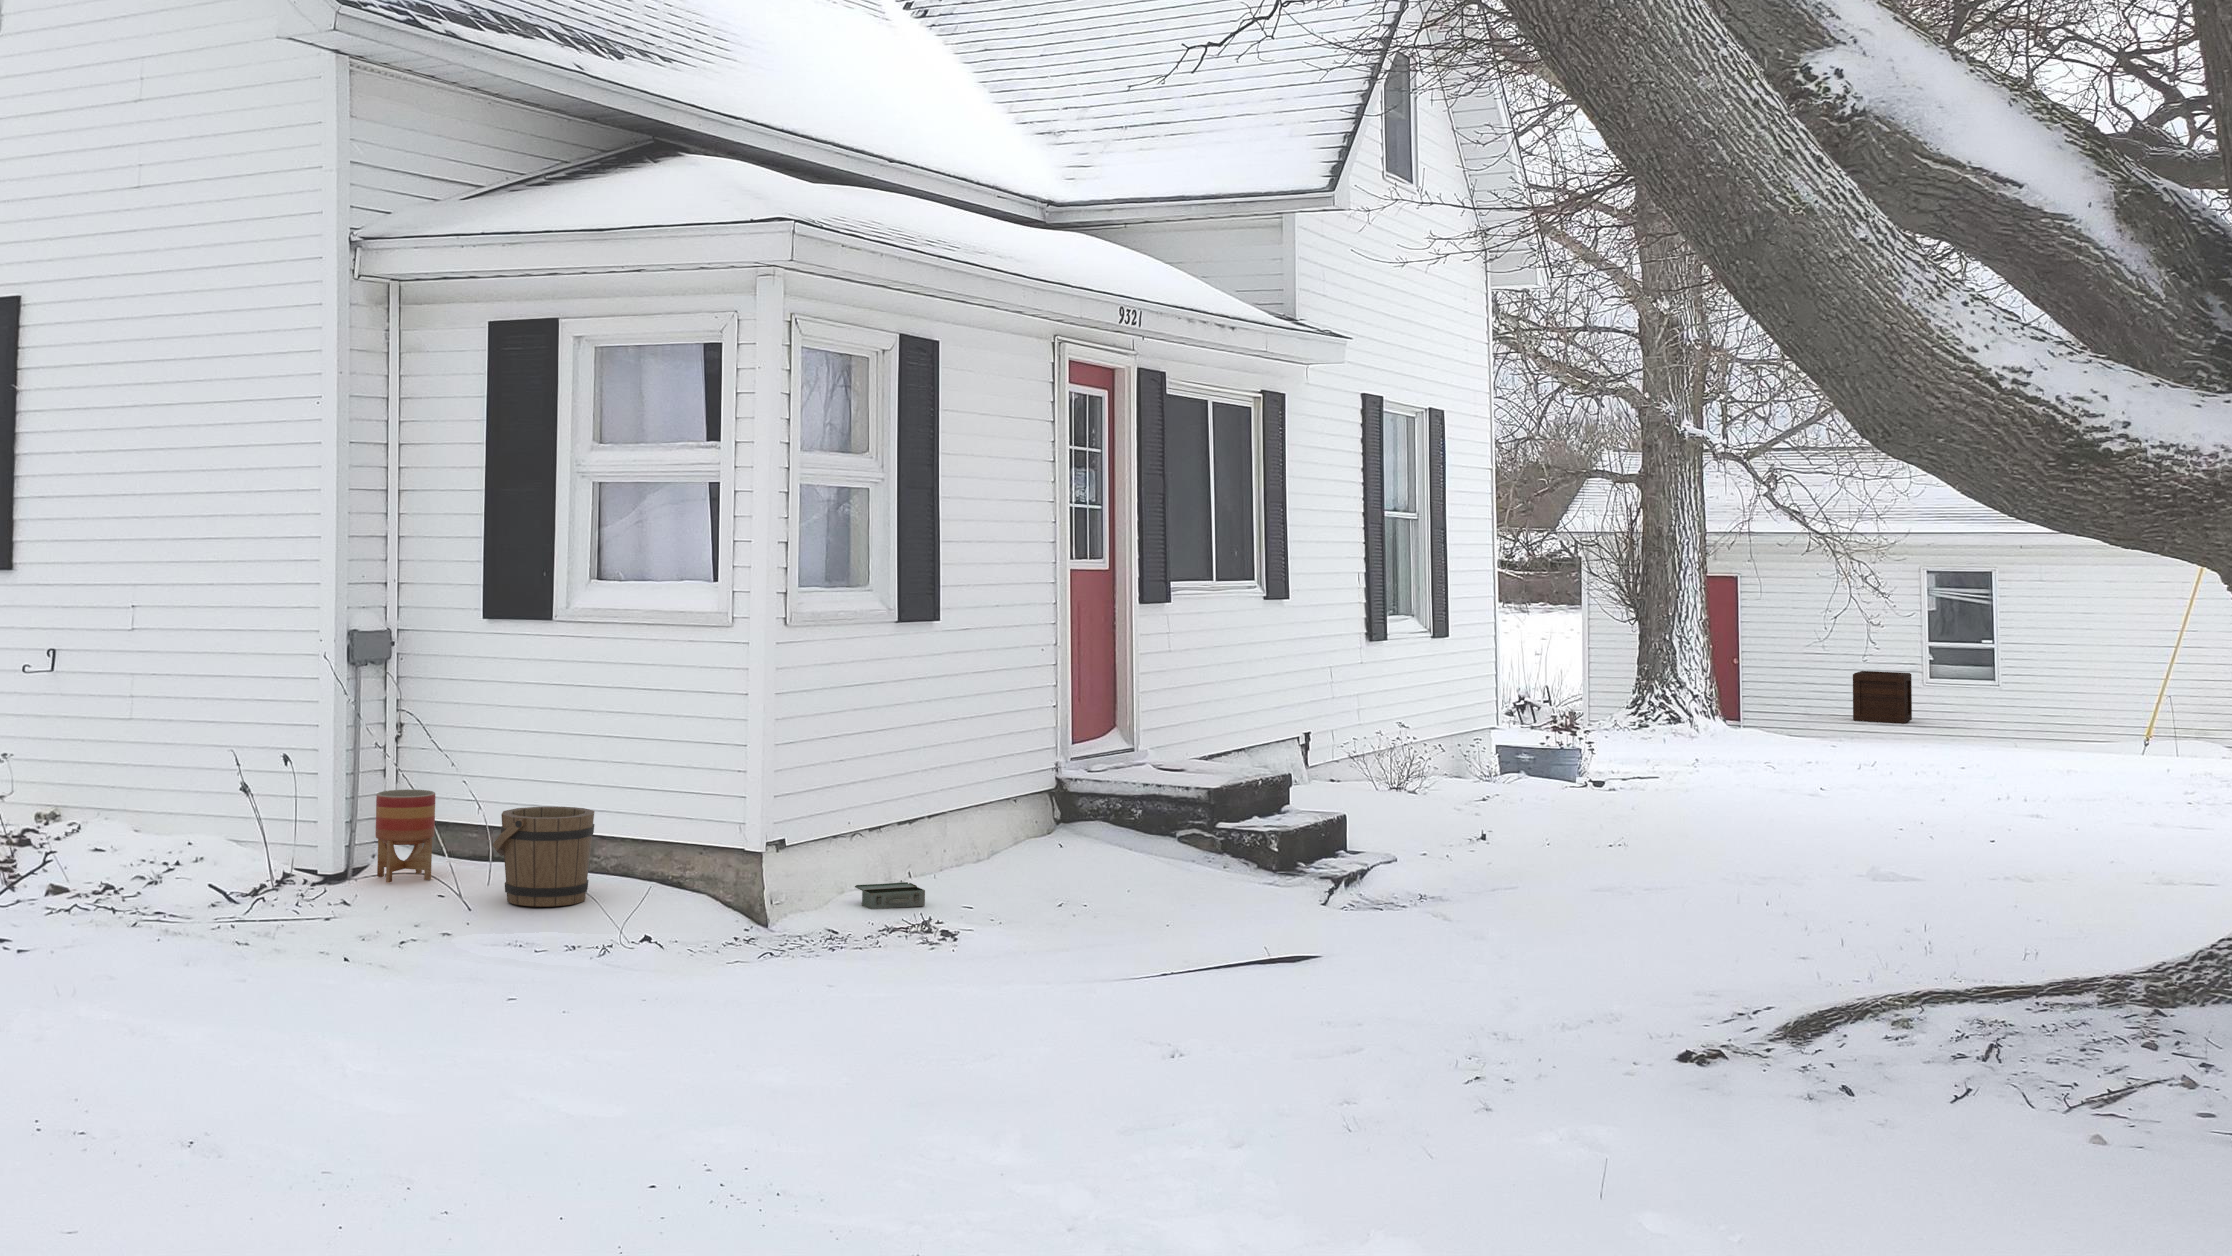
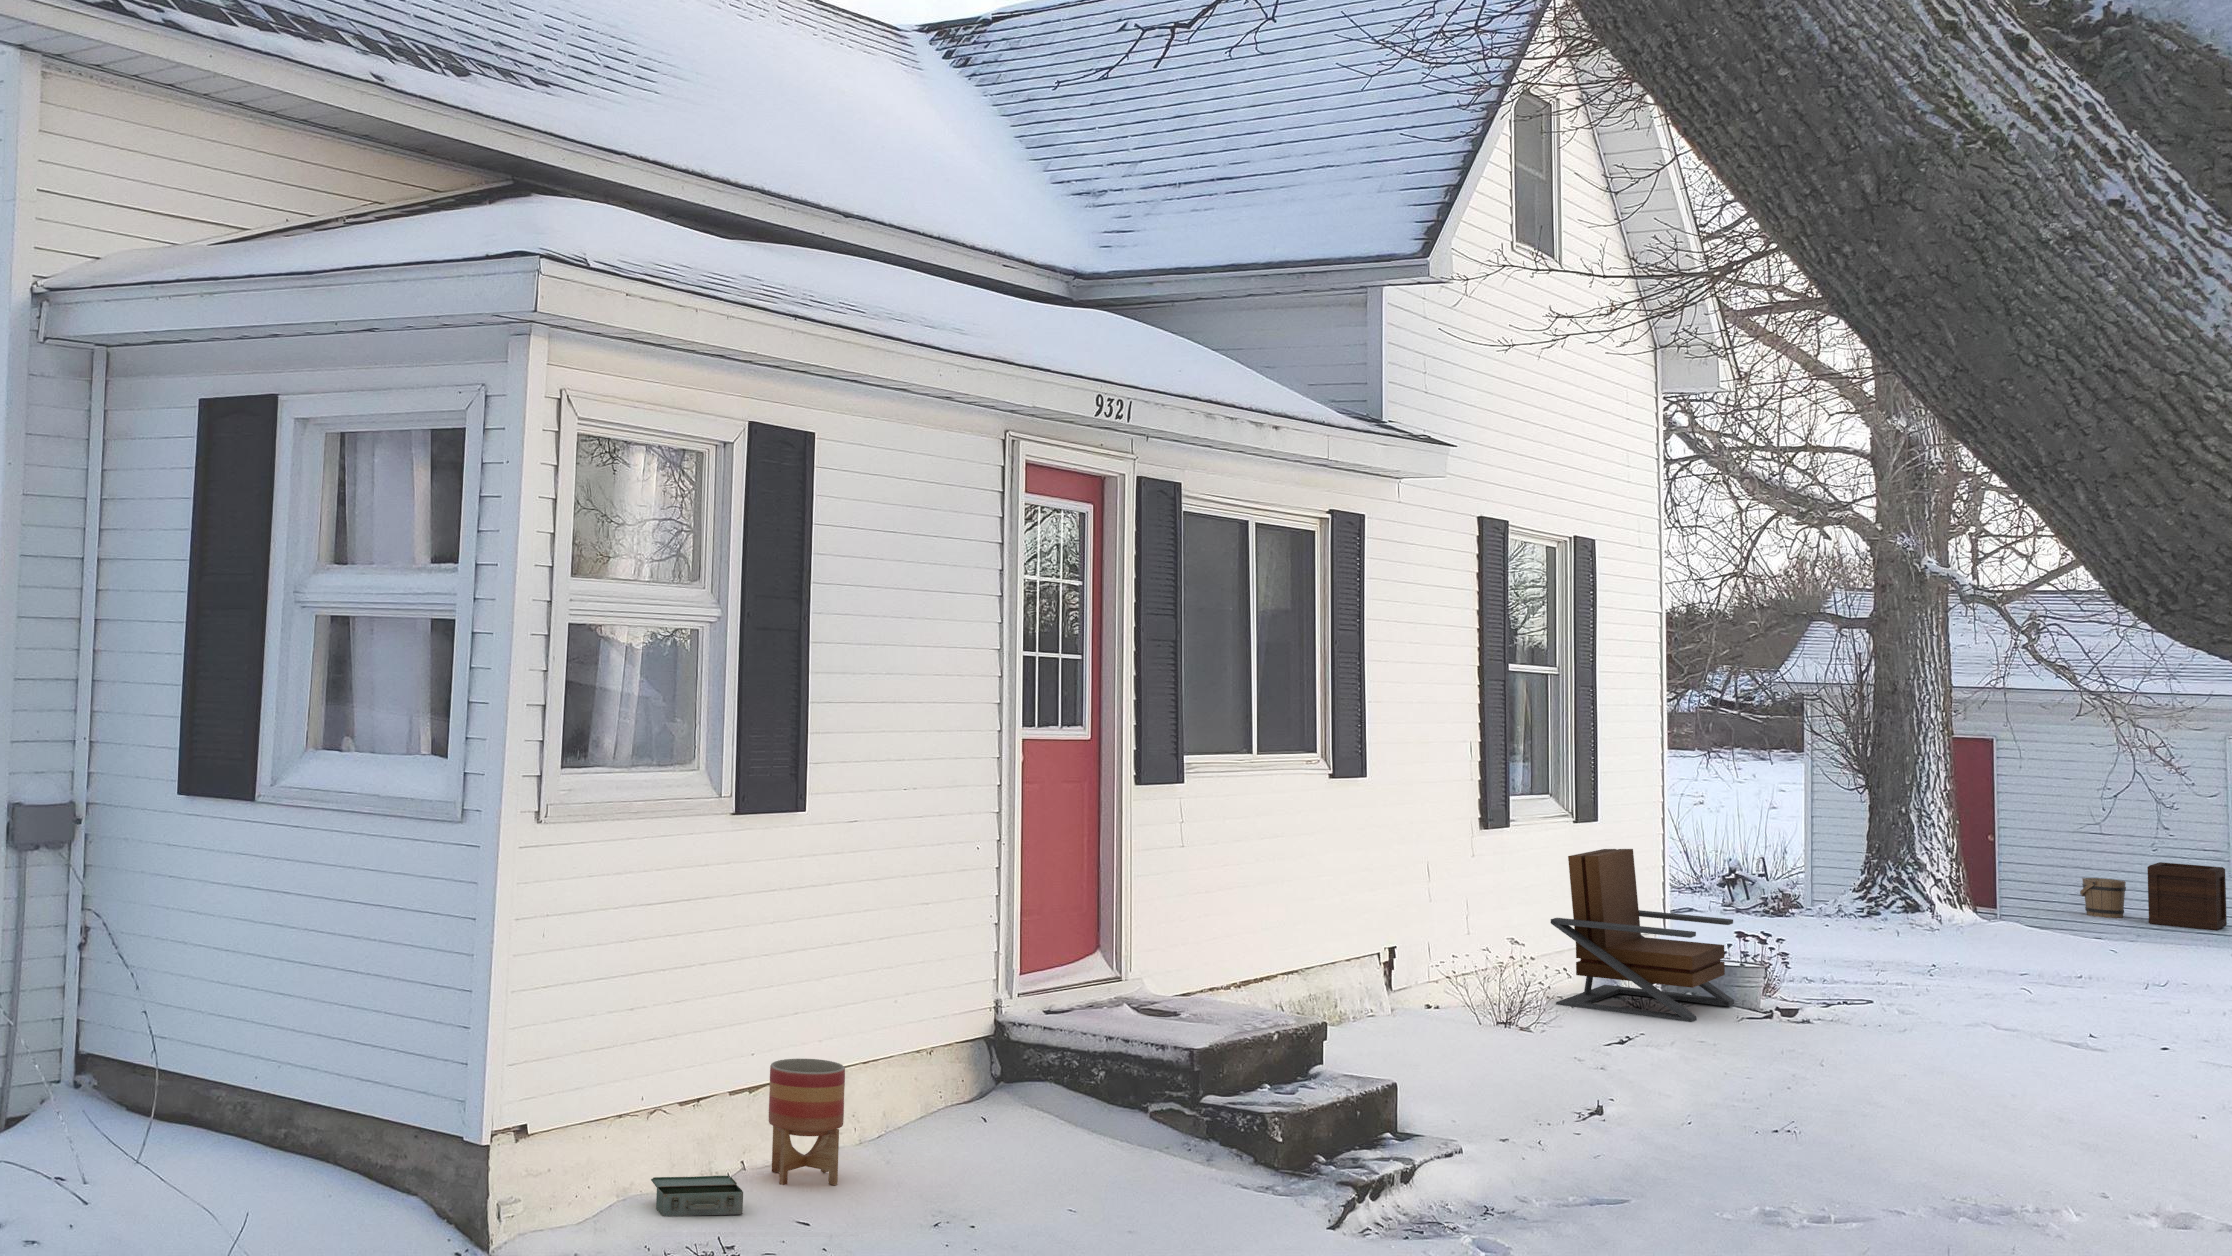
lounge chair: none [1420,657,1556,786] -> present [1551,849,1734,1022]
planter: present [376,790,435,882] -> present [769,1059,845,1185]
bucket: present [493,807,594,906] -> present [2080,878,2126,918]

